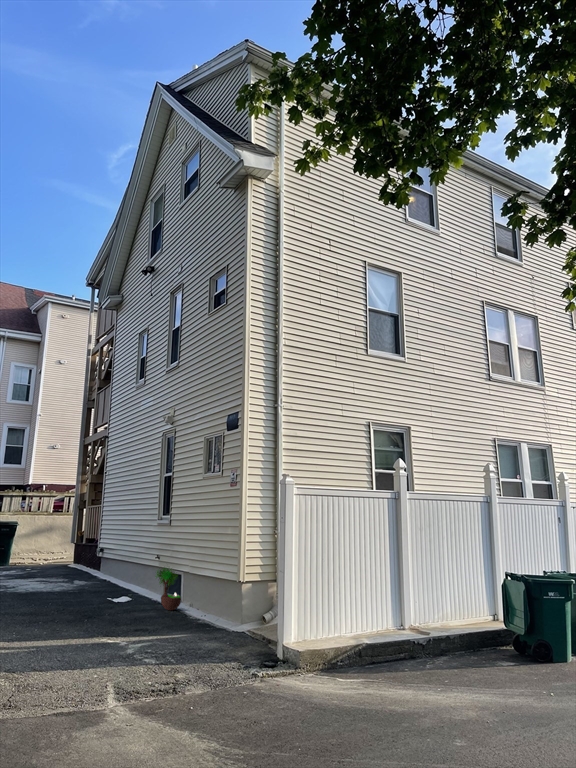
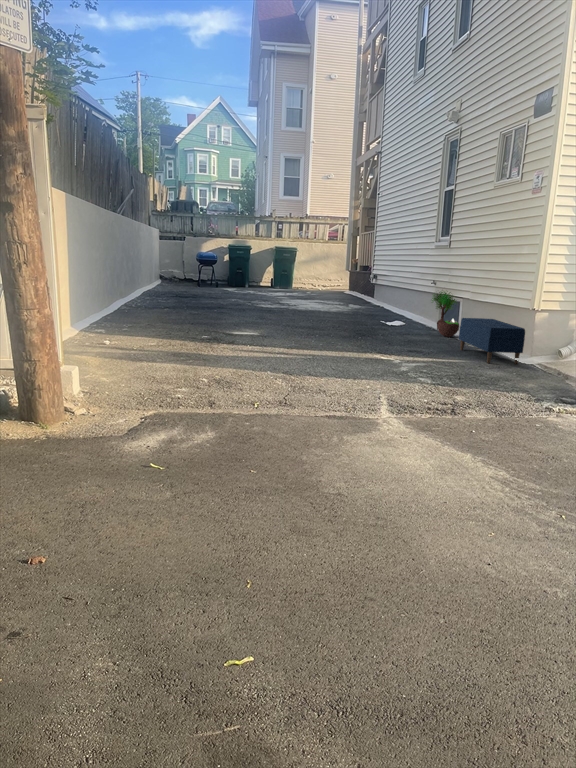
bench: none [180,592,235,635] -> present [459,318,525,364]

